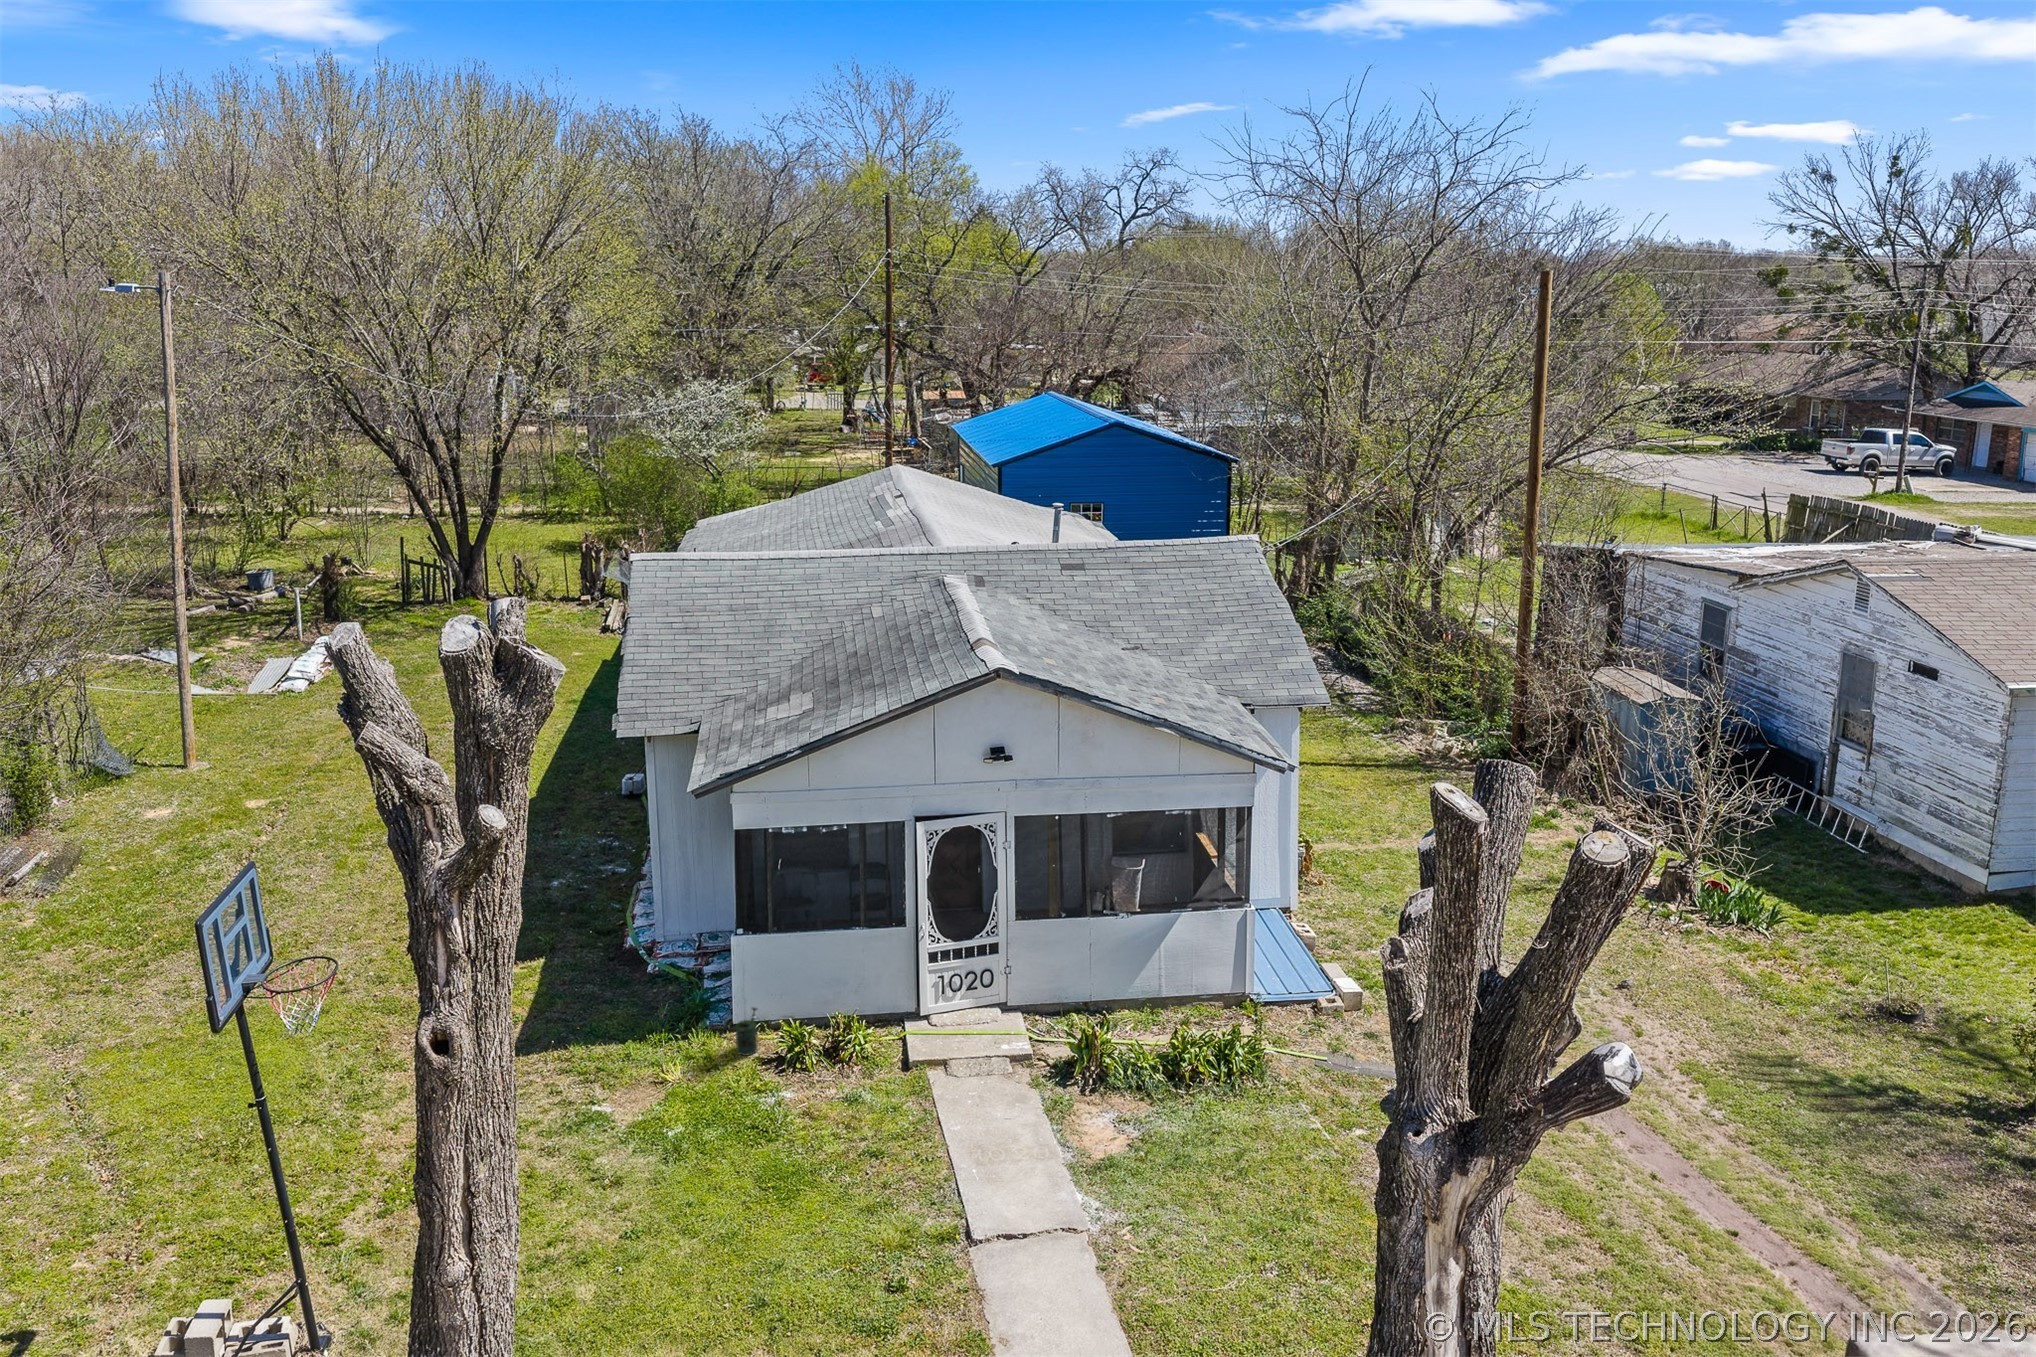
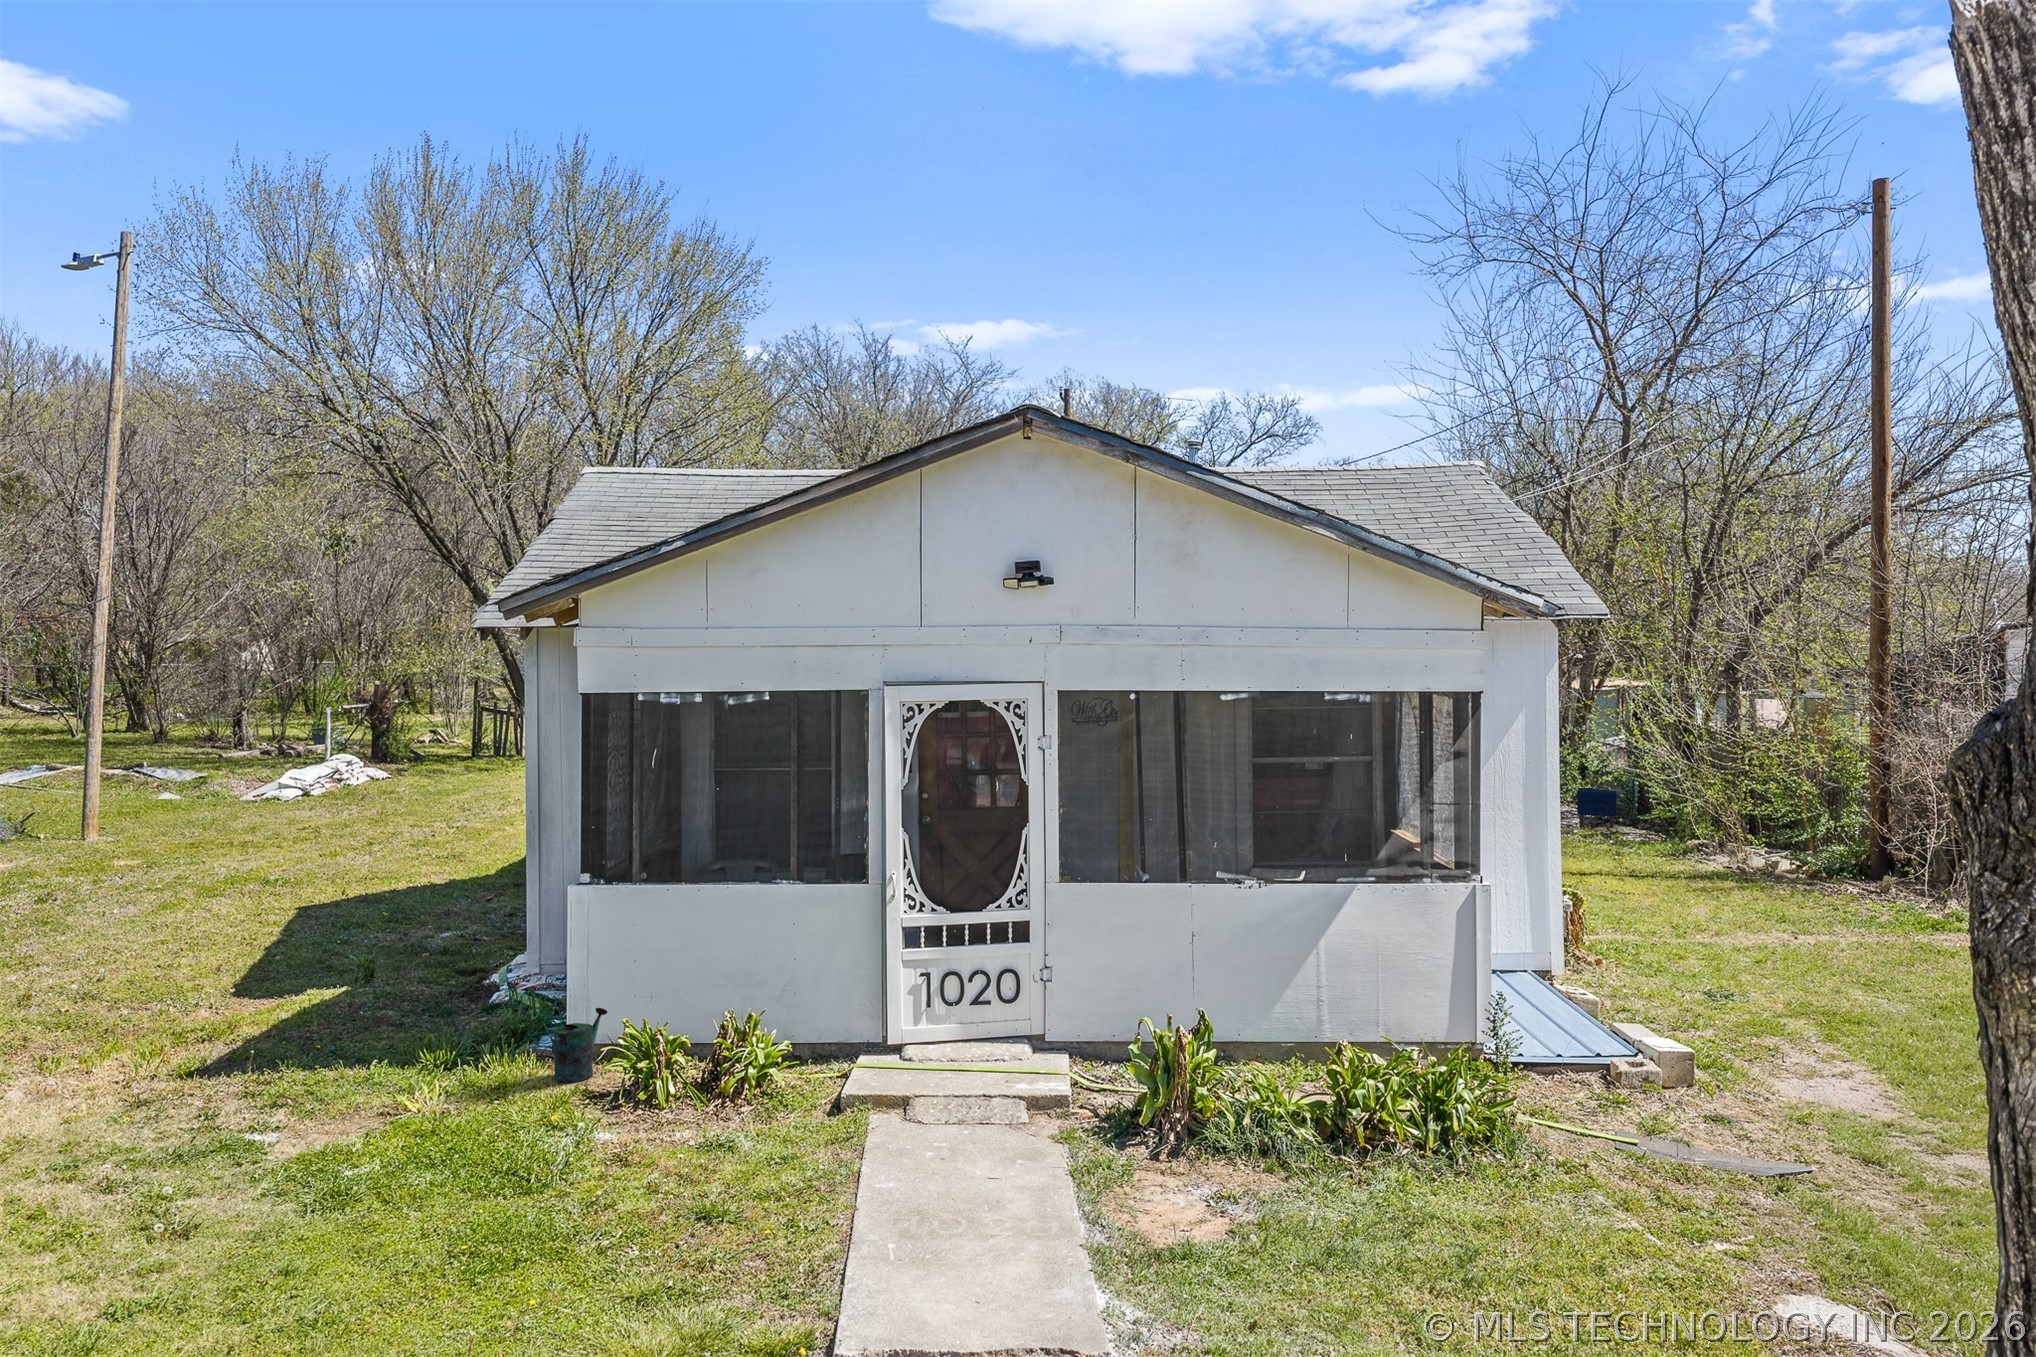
bench: none [1338,656,1368,696] -> present [1577,787,1617,827]

